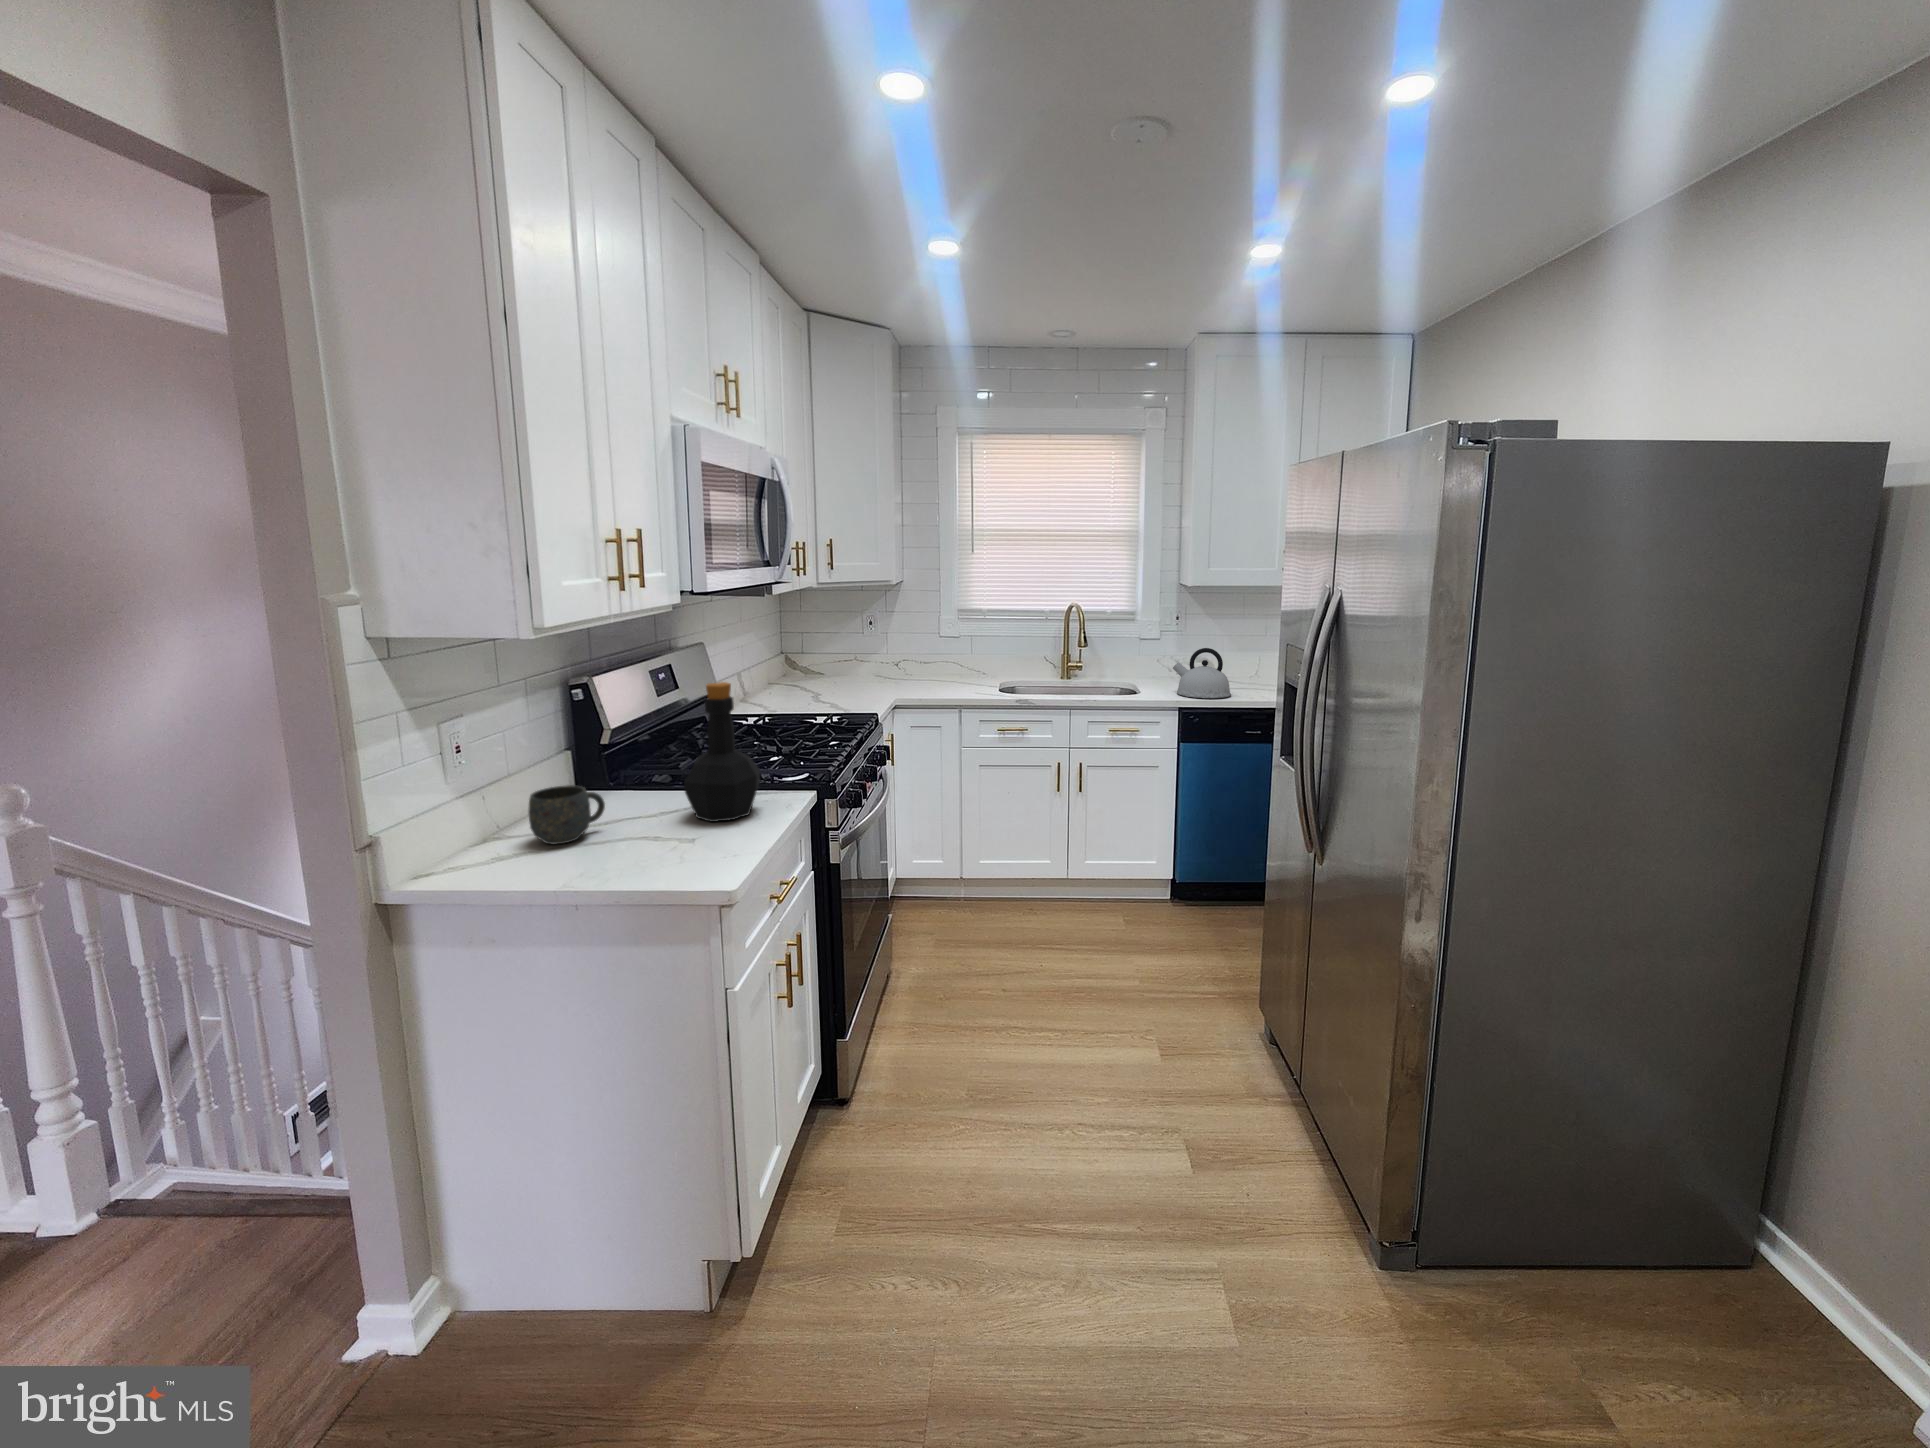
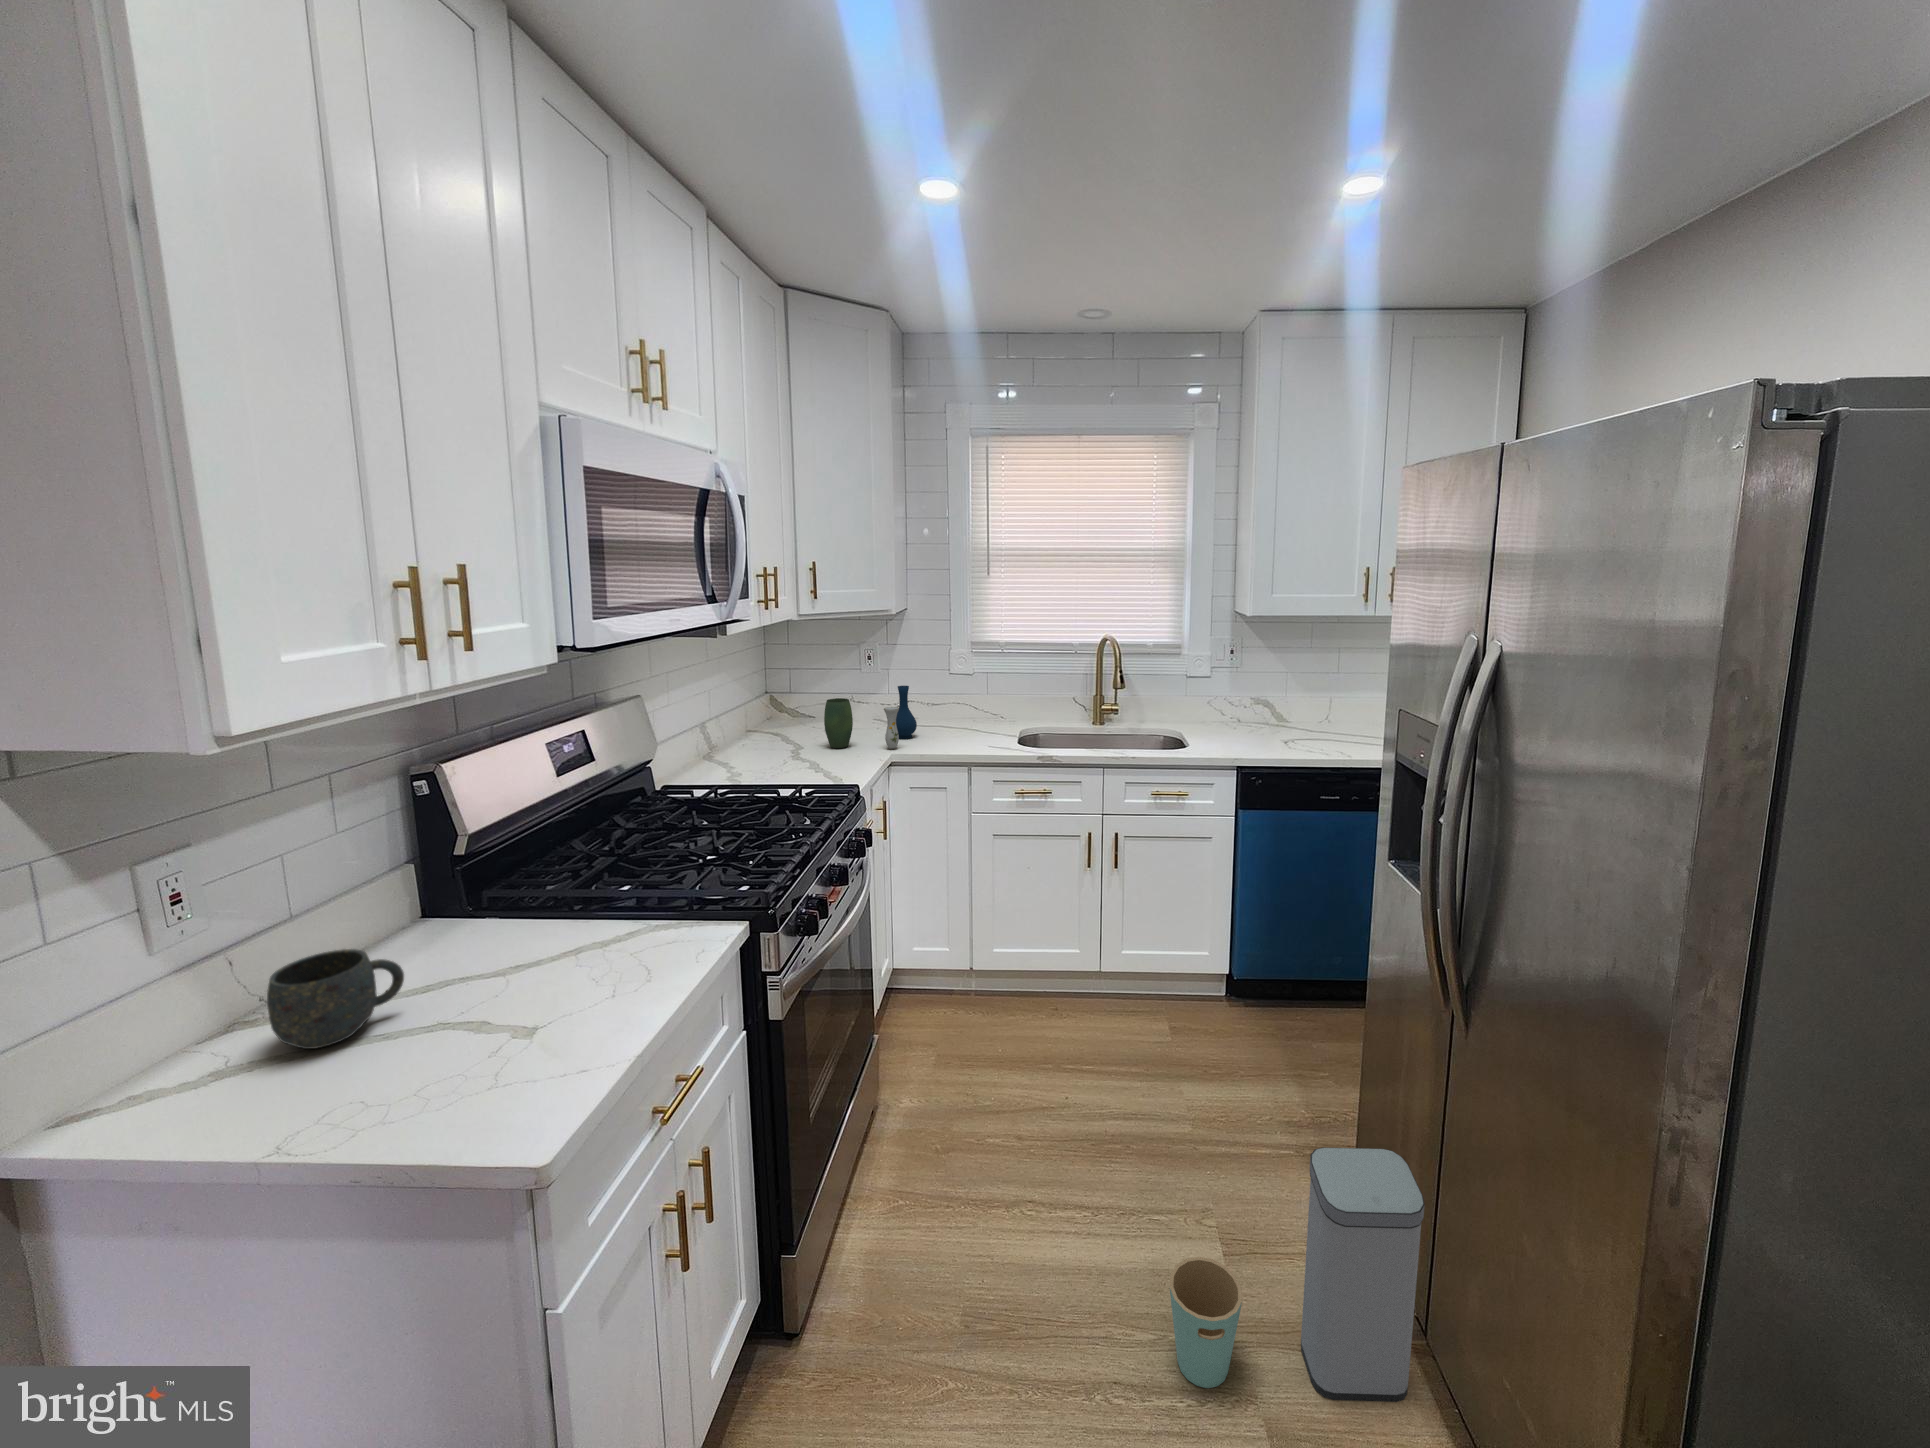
vase: none [840,644,916,695] -> present [824,686,917,749]
kettle: present [1173,648,1231,698] -> none [1224,690,1297,753]
bottle: present [684,682,760,822] -> none [528,785,652,995]
trash can: none [1119,956,1296,1128] -> present [1169,1147,1425,1402]

